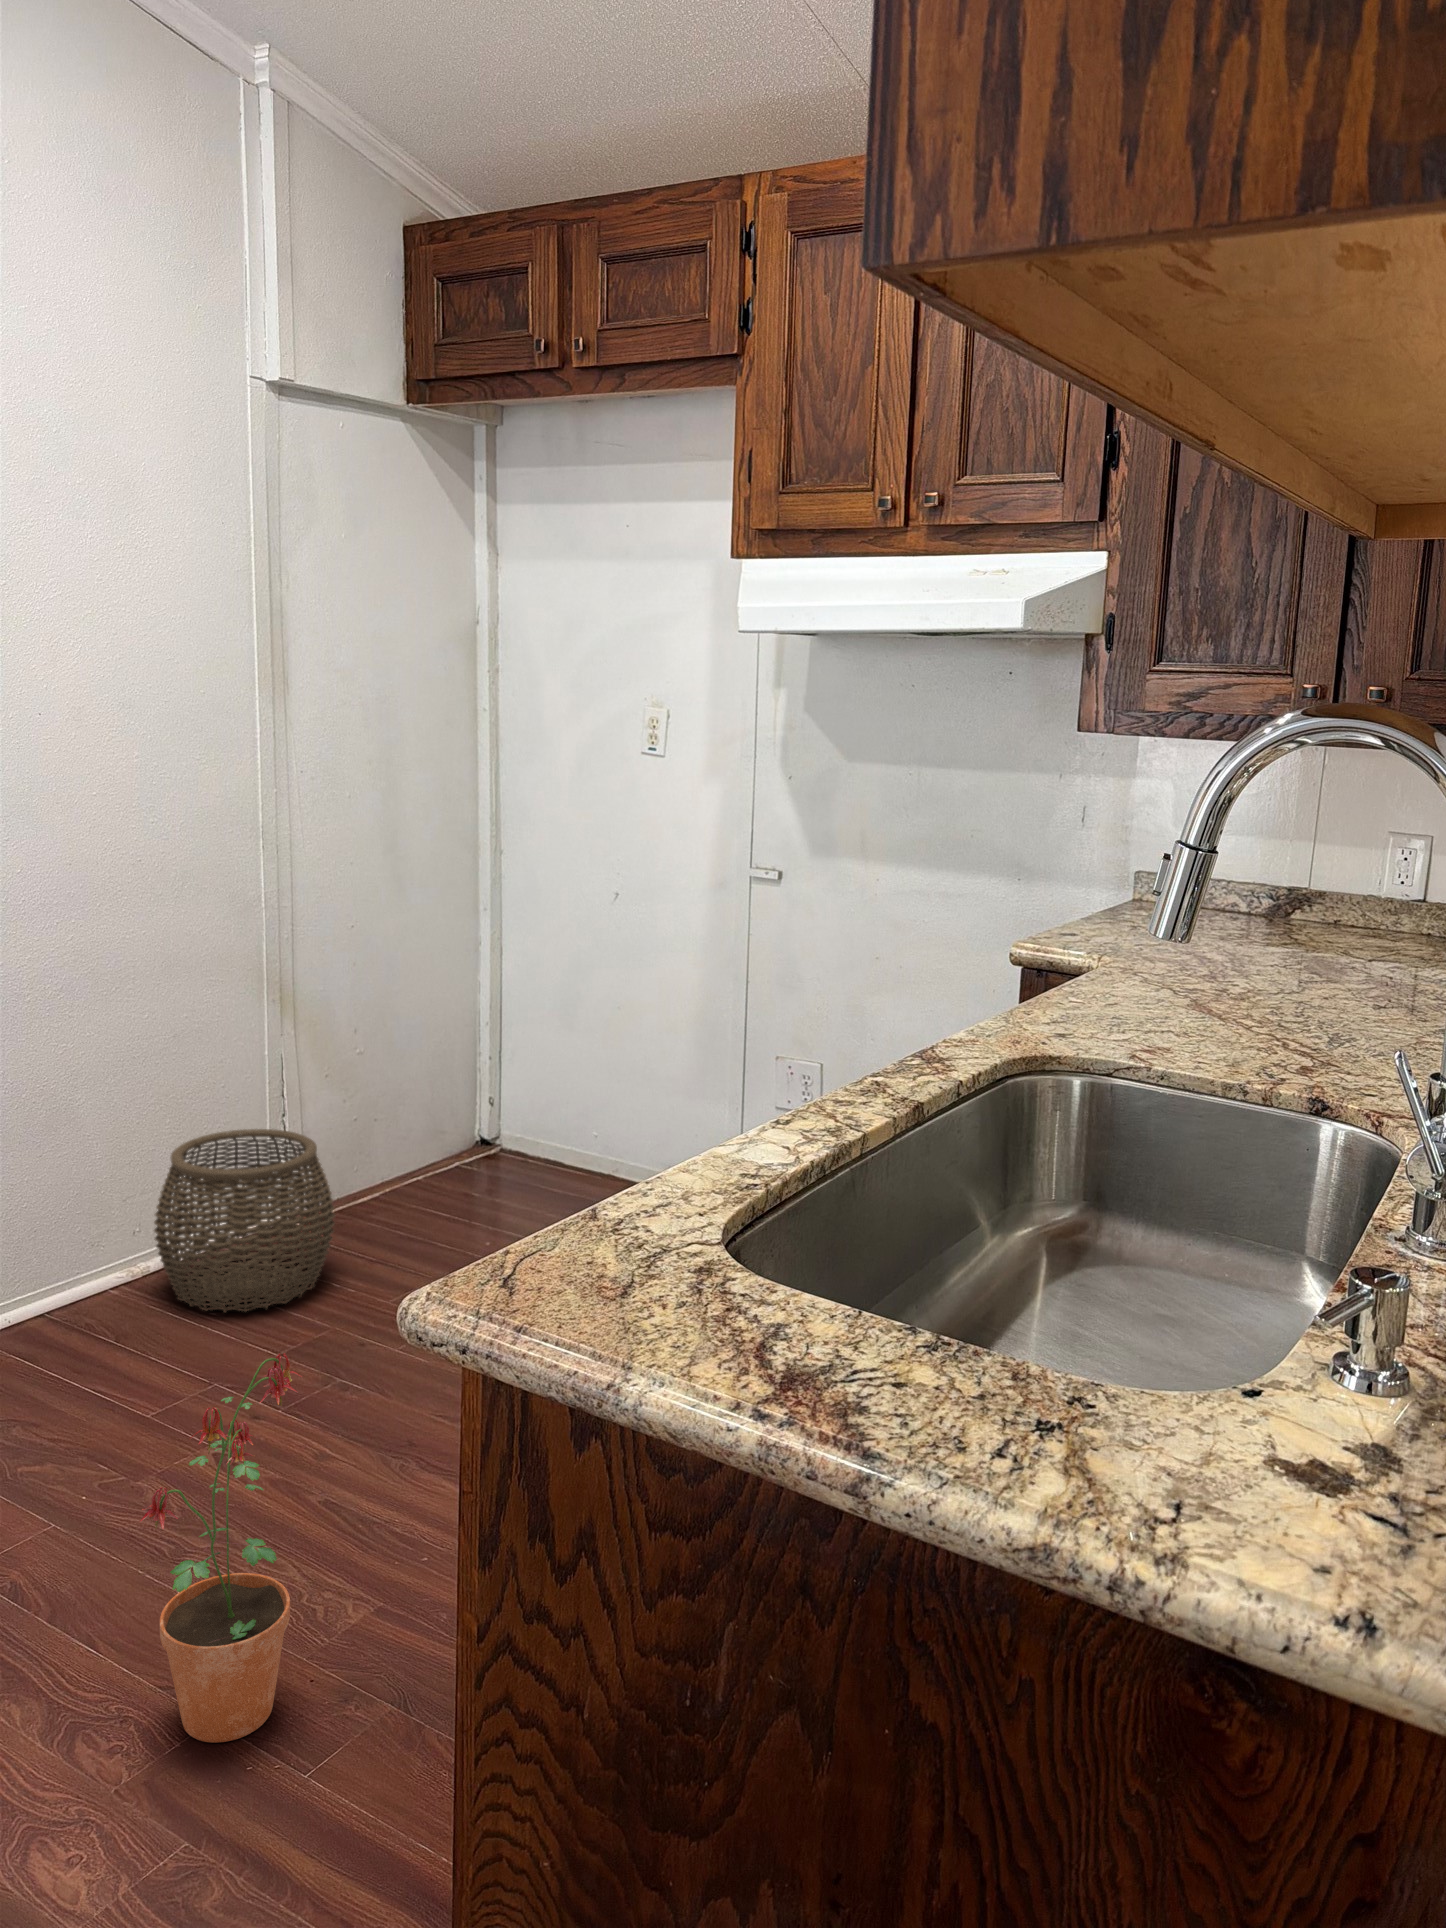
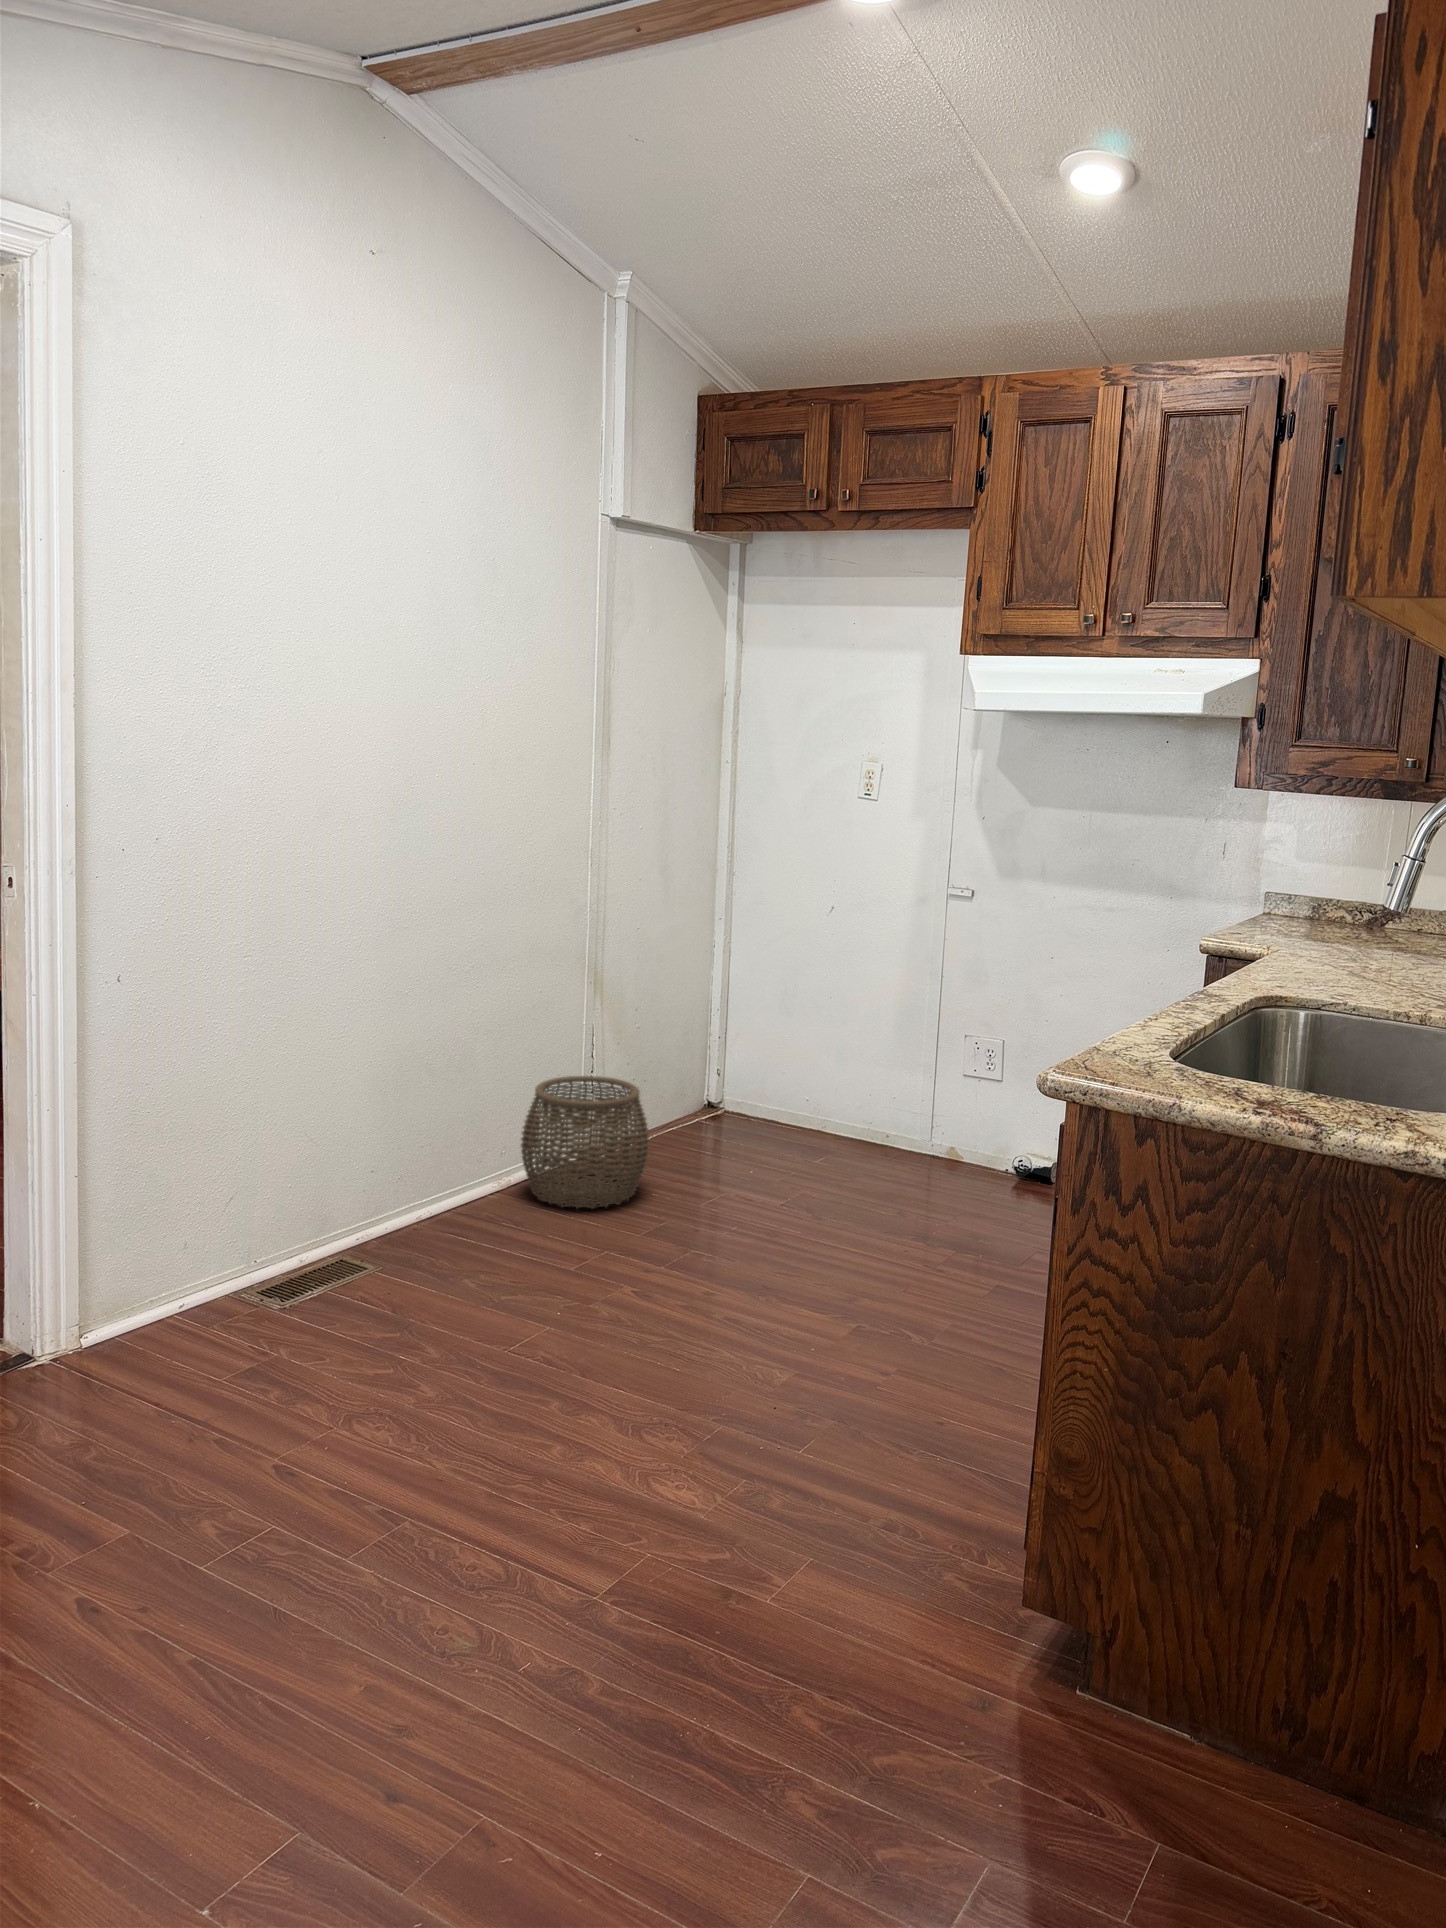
potted plant: present [140,1353,302,1743] -> none [665,1190,762,1444]

